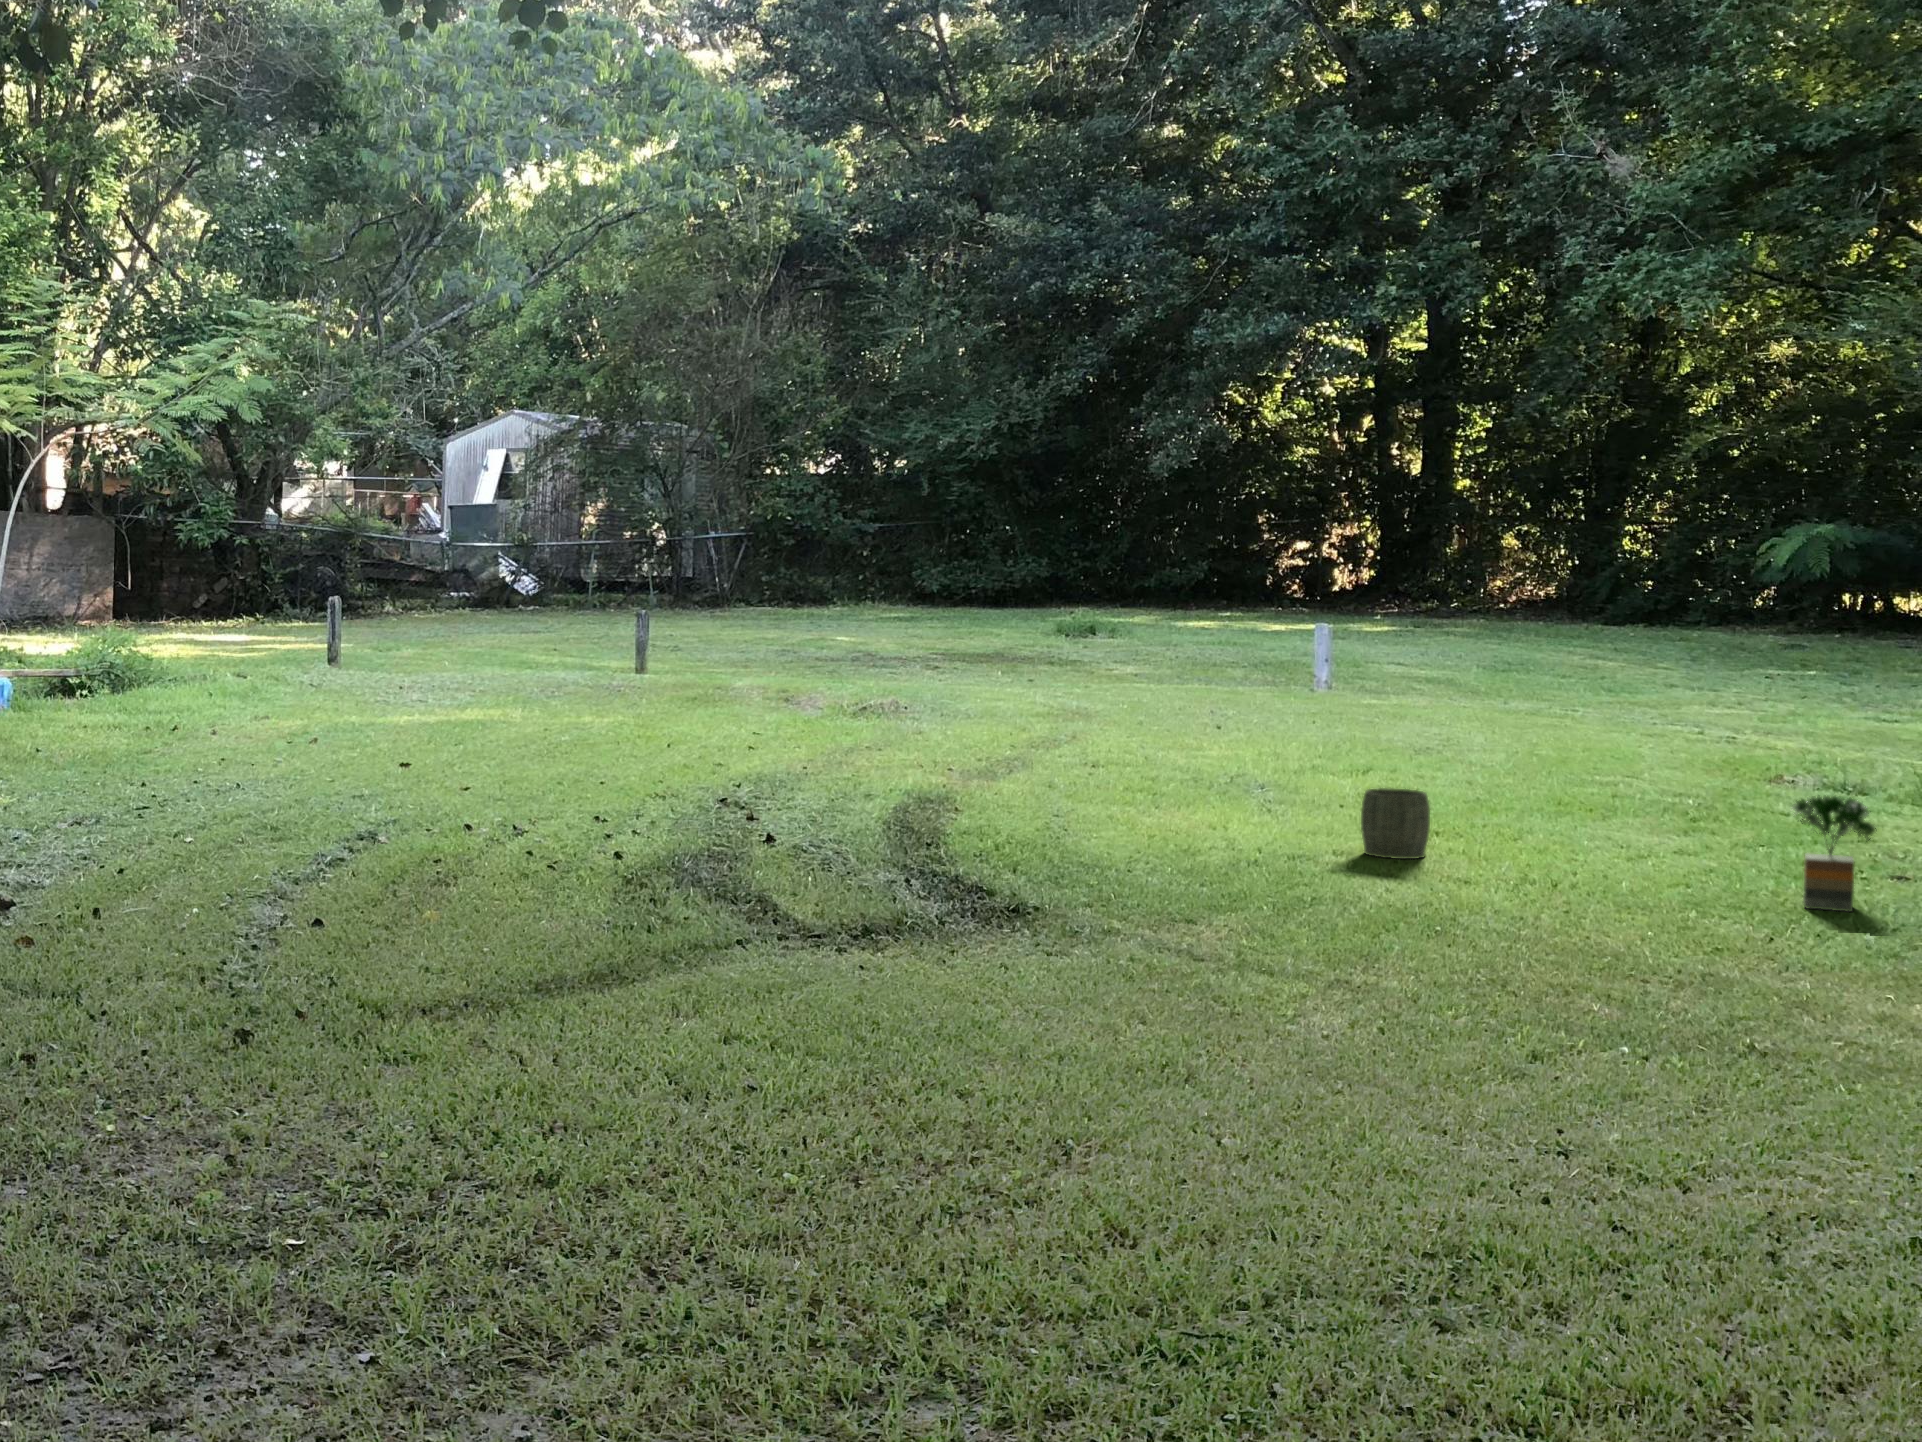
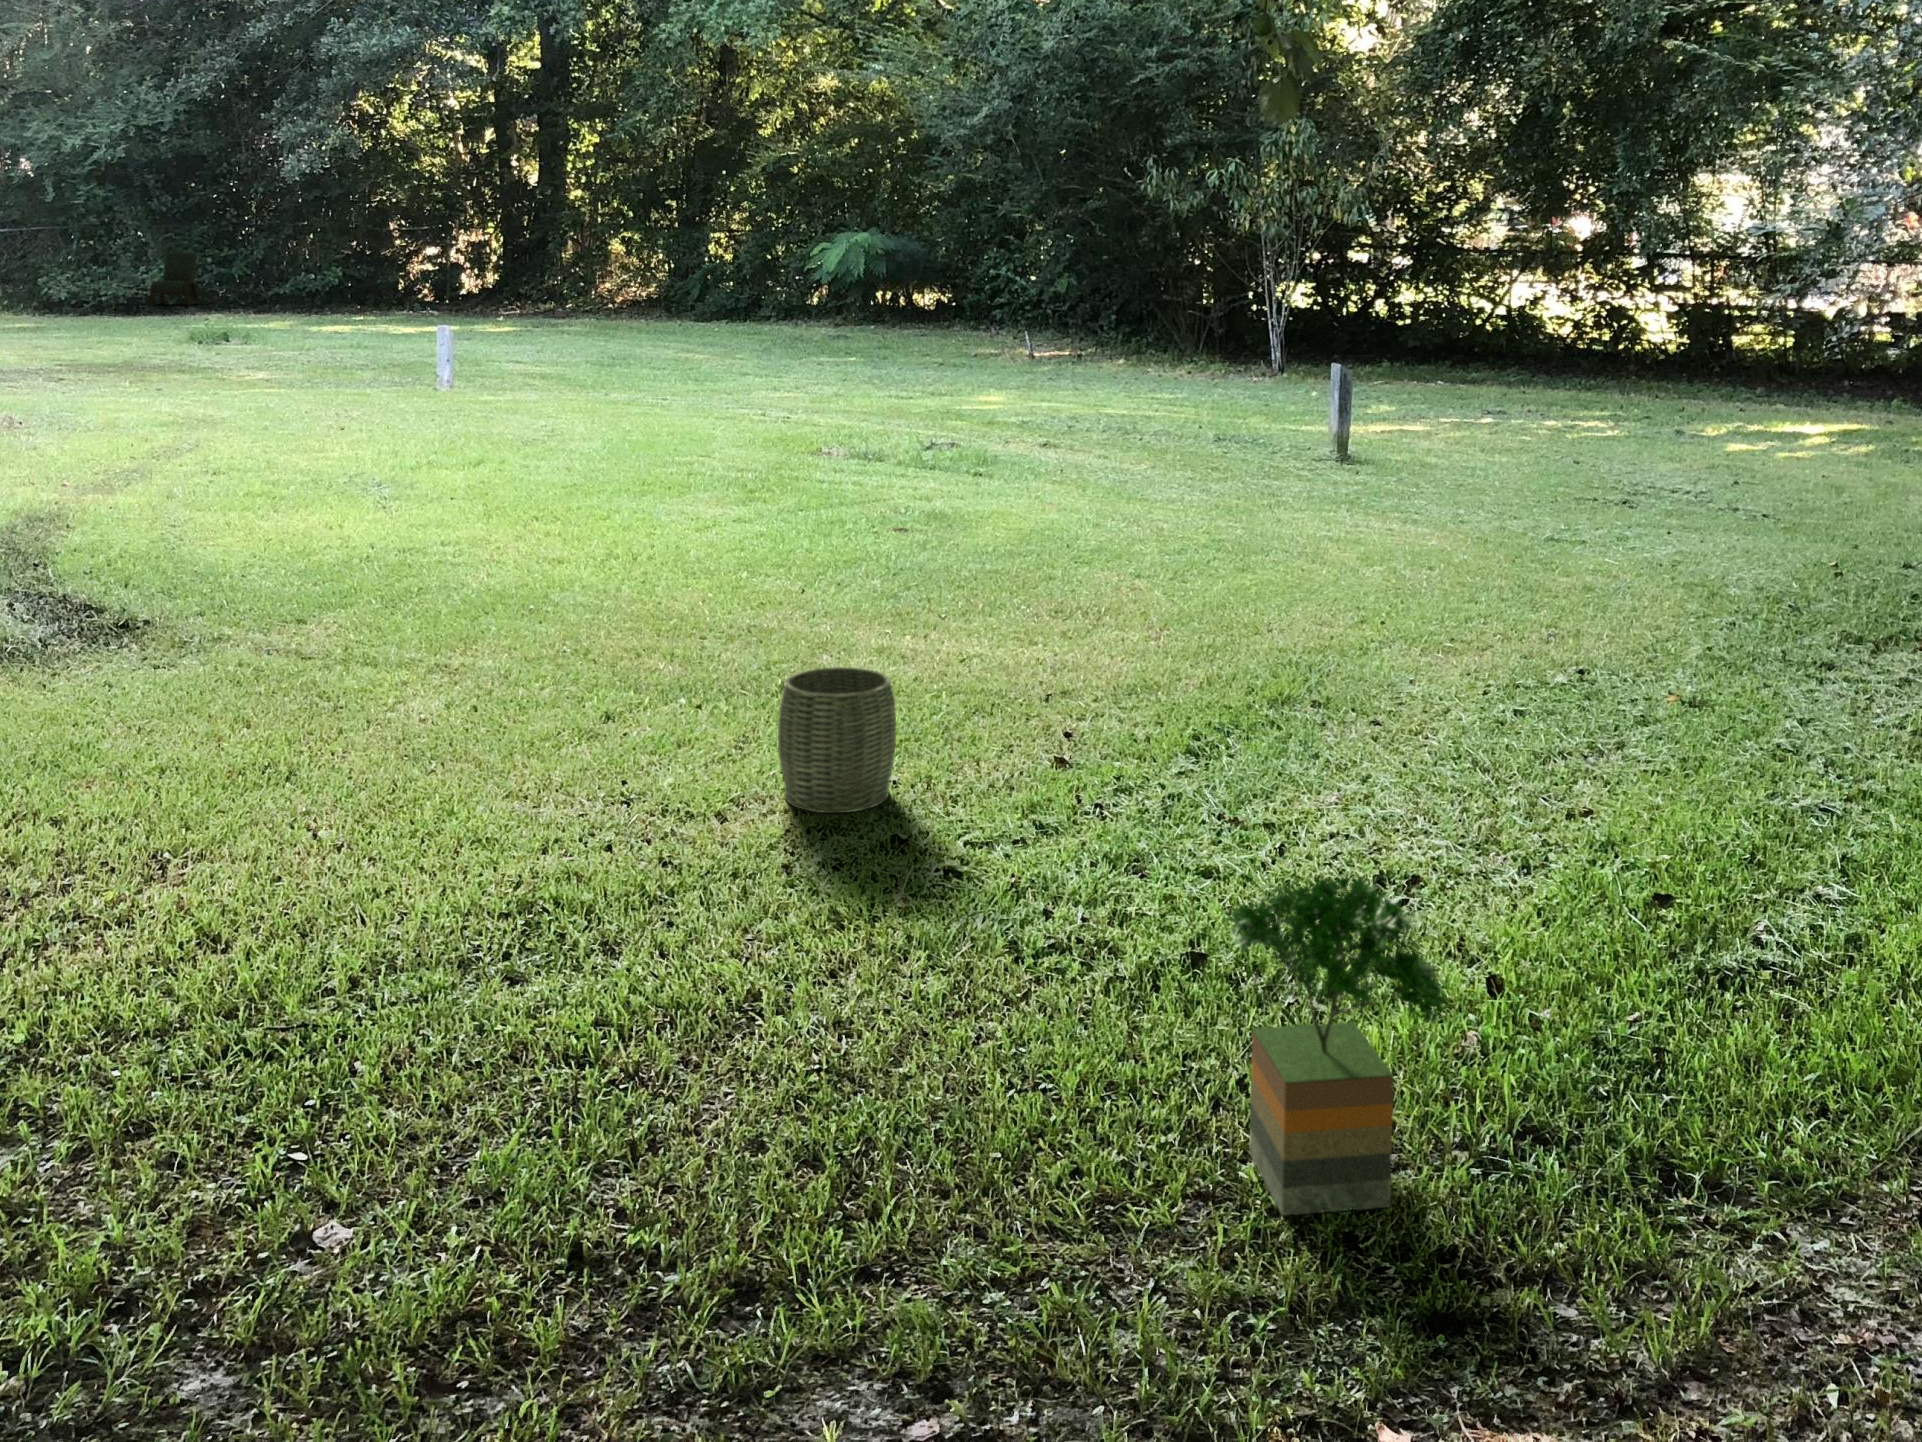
lounge chair: none [1026,549,1069,601] -> present [149,252,198,305]
woven basket: present [1361,788,1430,859] -> present [778,667,896,813]

